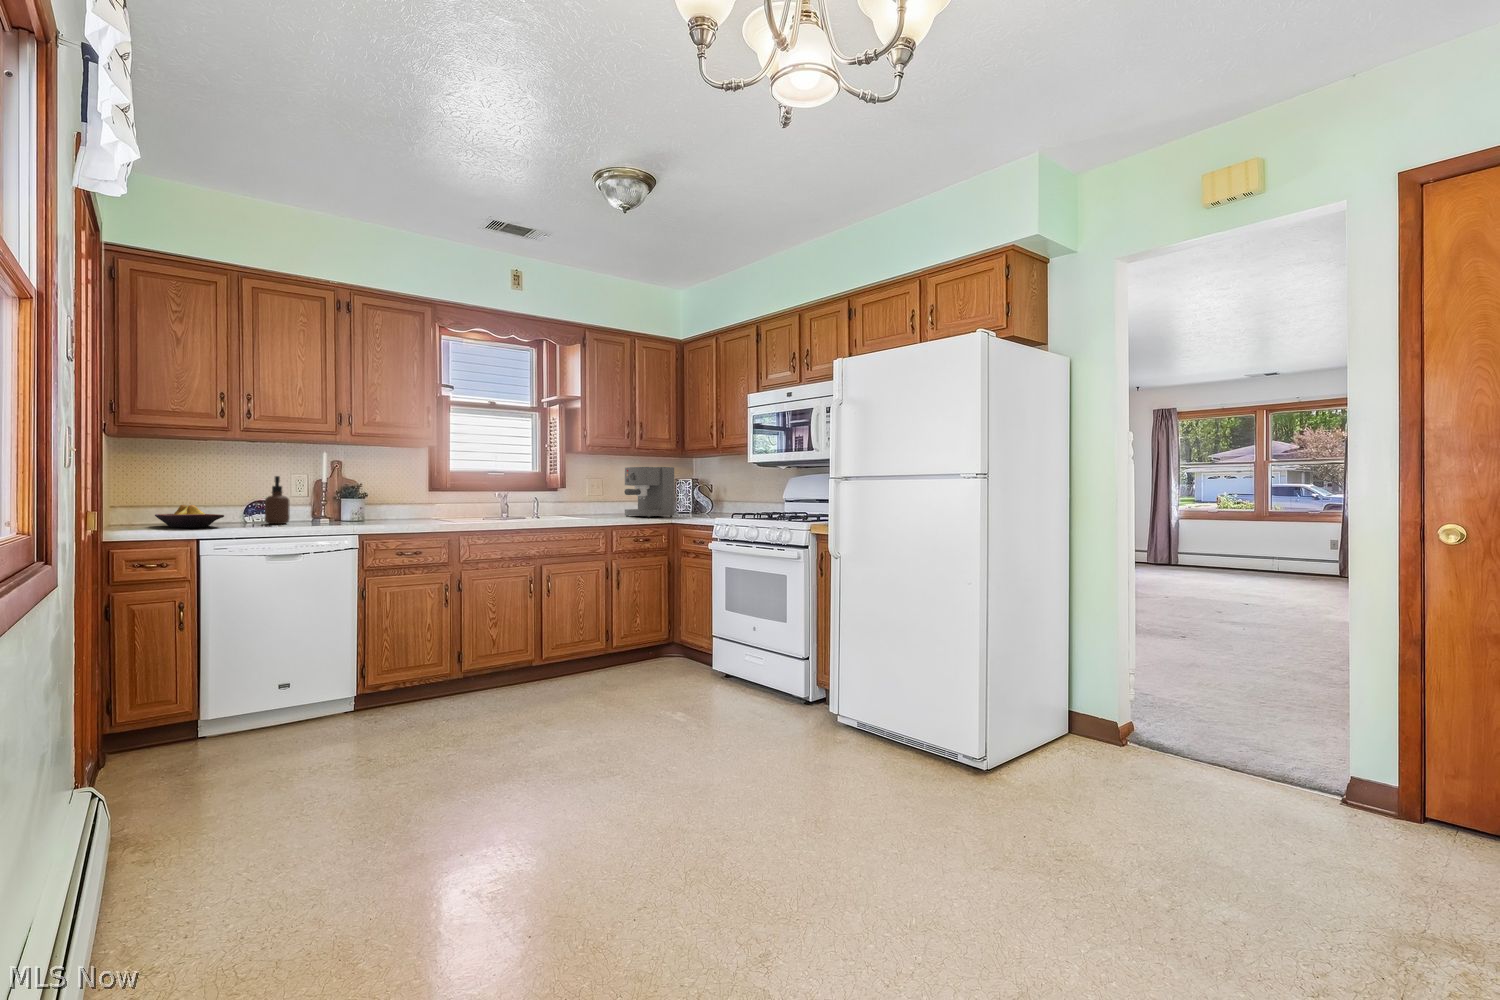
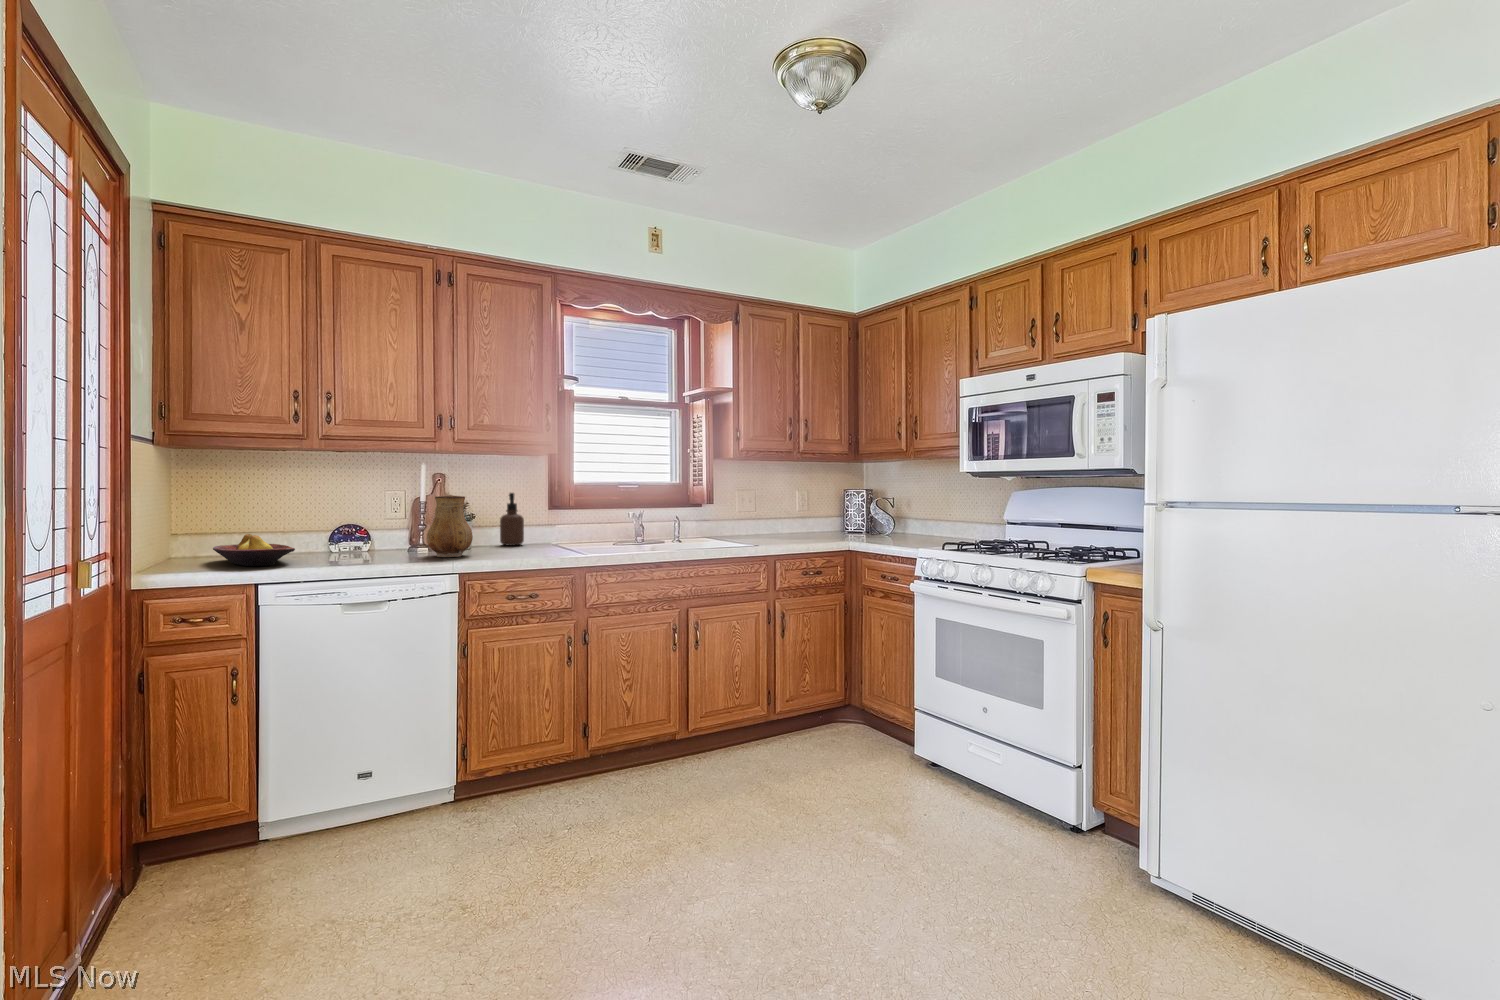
coffee maker: present [624,467,674,517] -> none [786,477,850,542]
soap dispenser: present [265,476,290,524] -> present [500,493,524,546]
ceramic pitcher: none [330,477,367,524] -> present [427,496,473,557]

